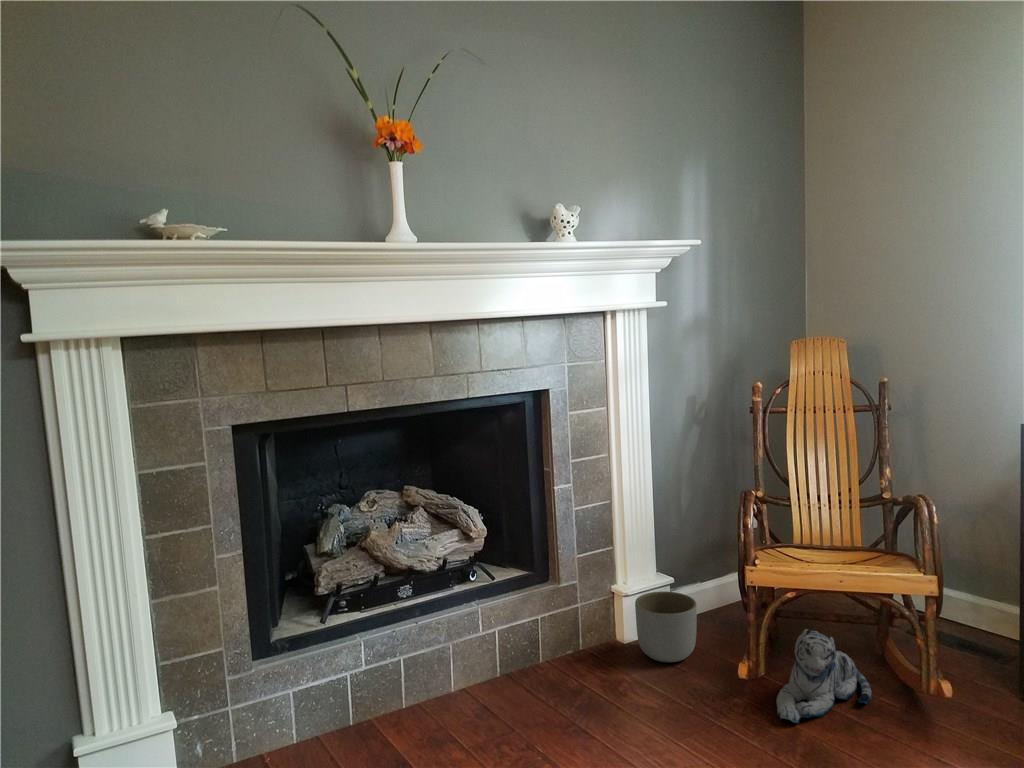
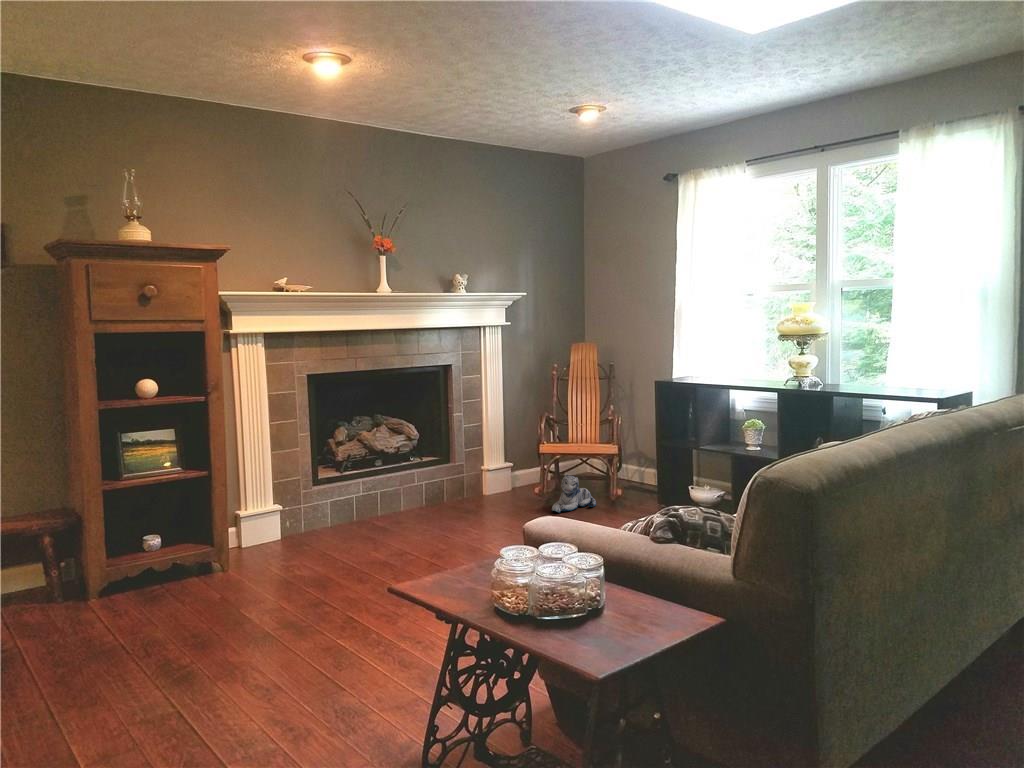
planter: present [635,591,697,663] -> none [492,468,521,499]

